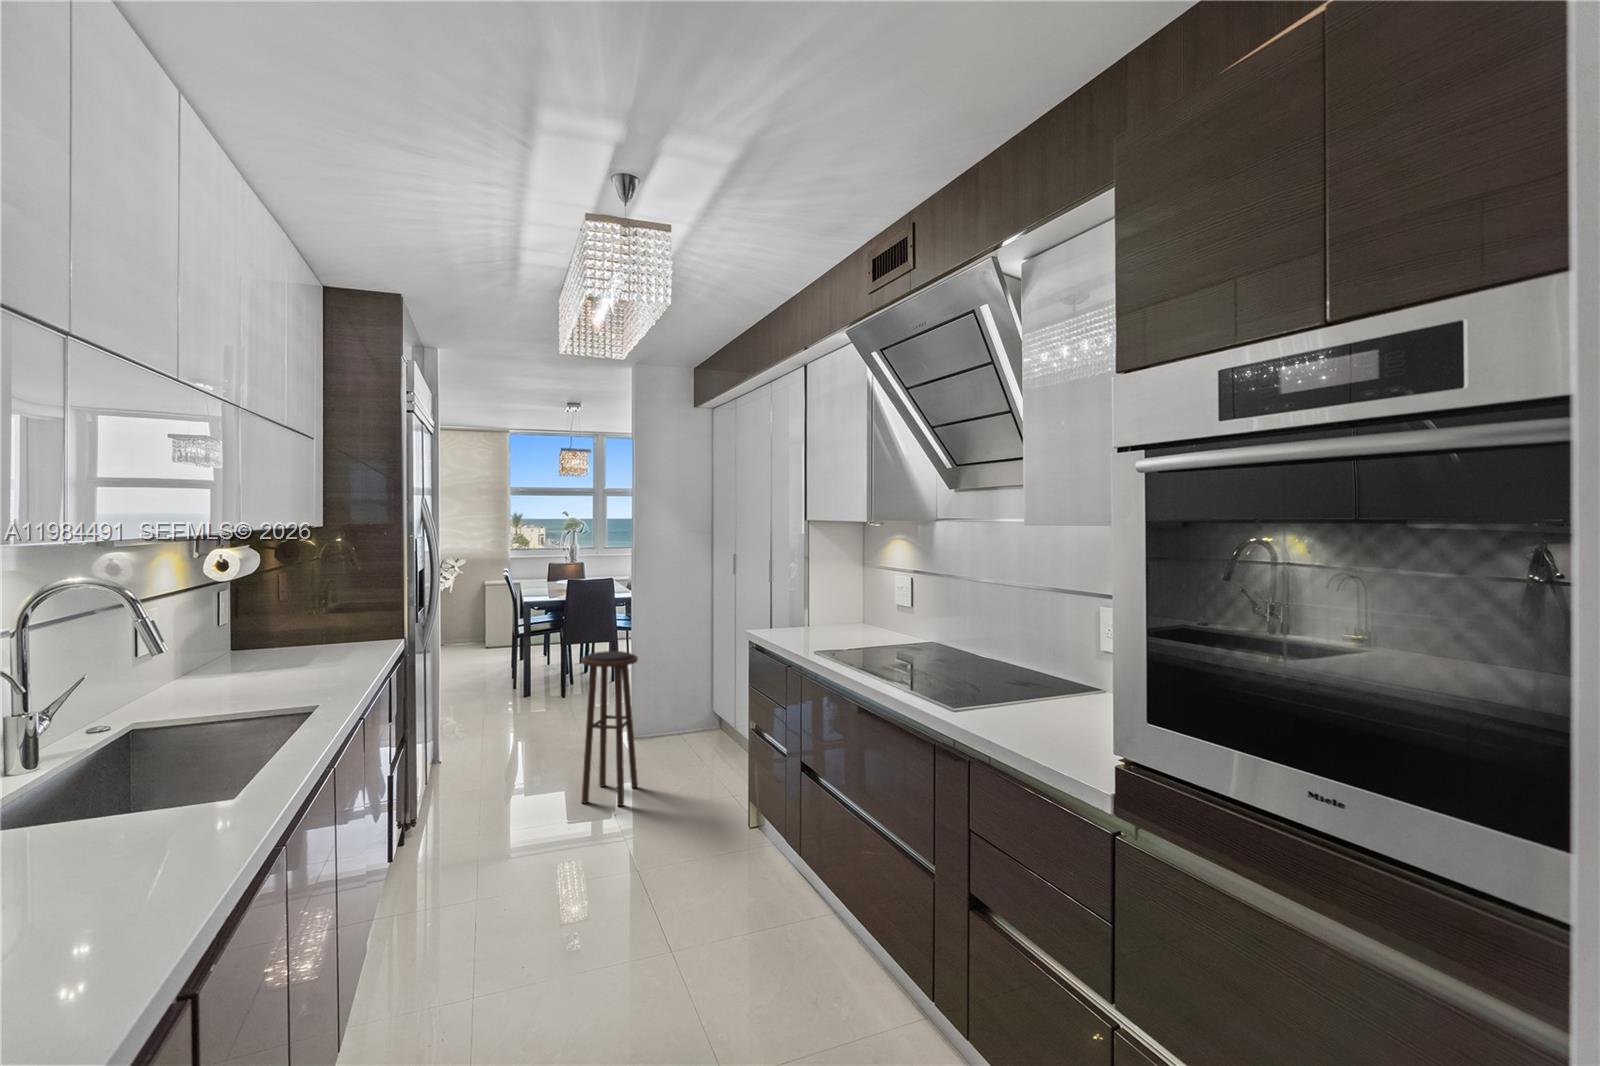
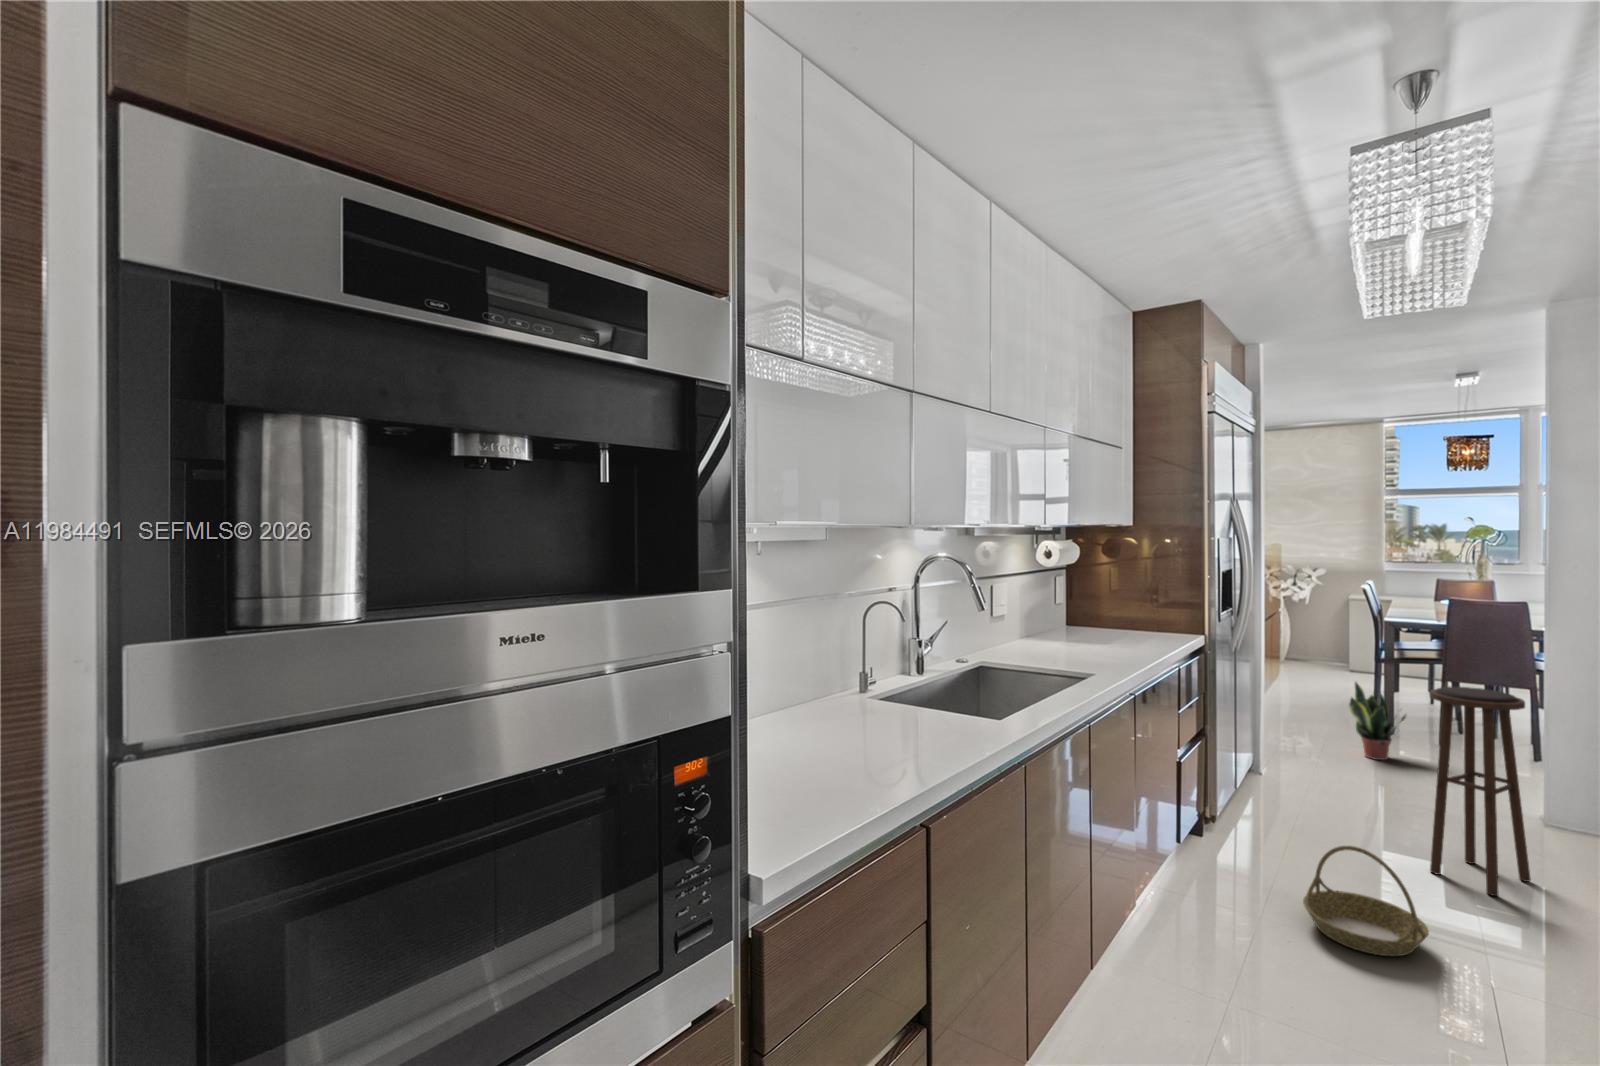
potted plant: none [503,657,545,722] -> present [1349,682,1406,760]
basket: none [508,802,598,890] -> present [1303,846,1429,956]

